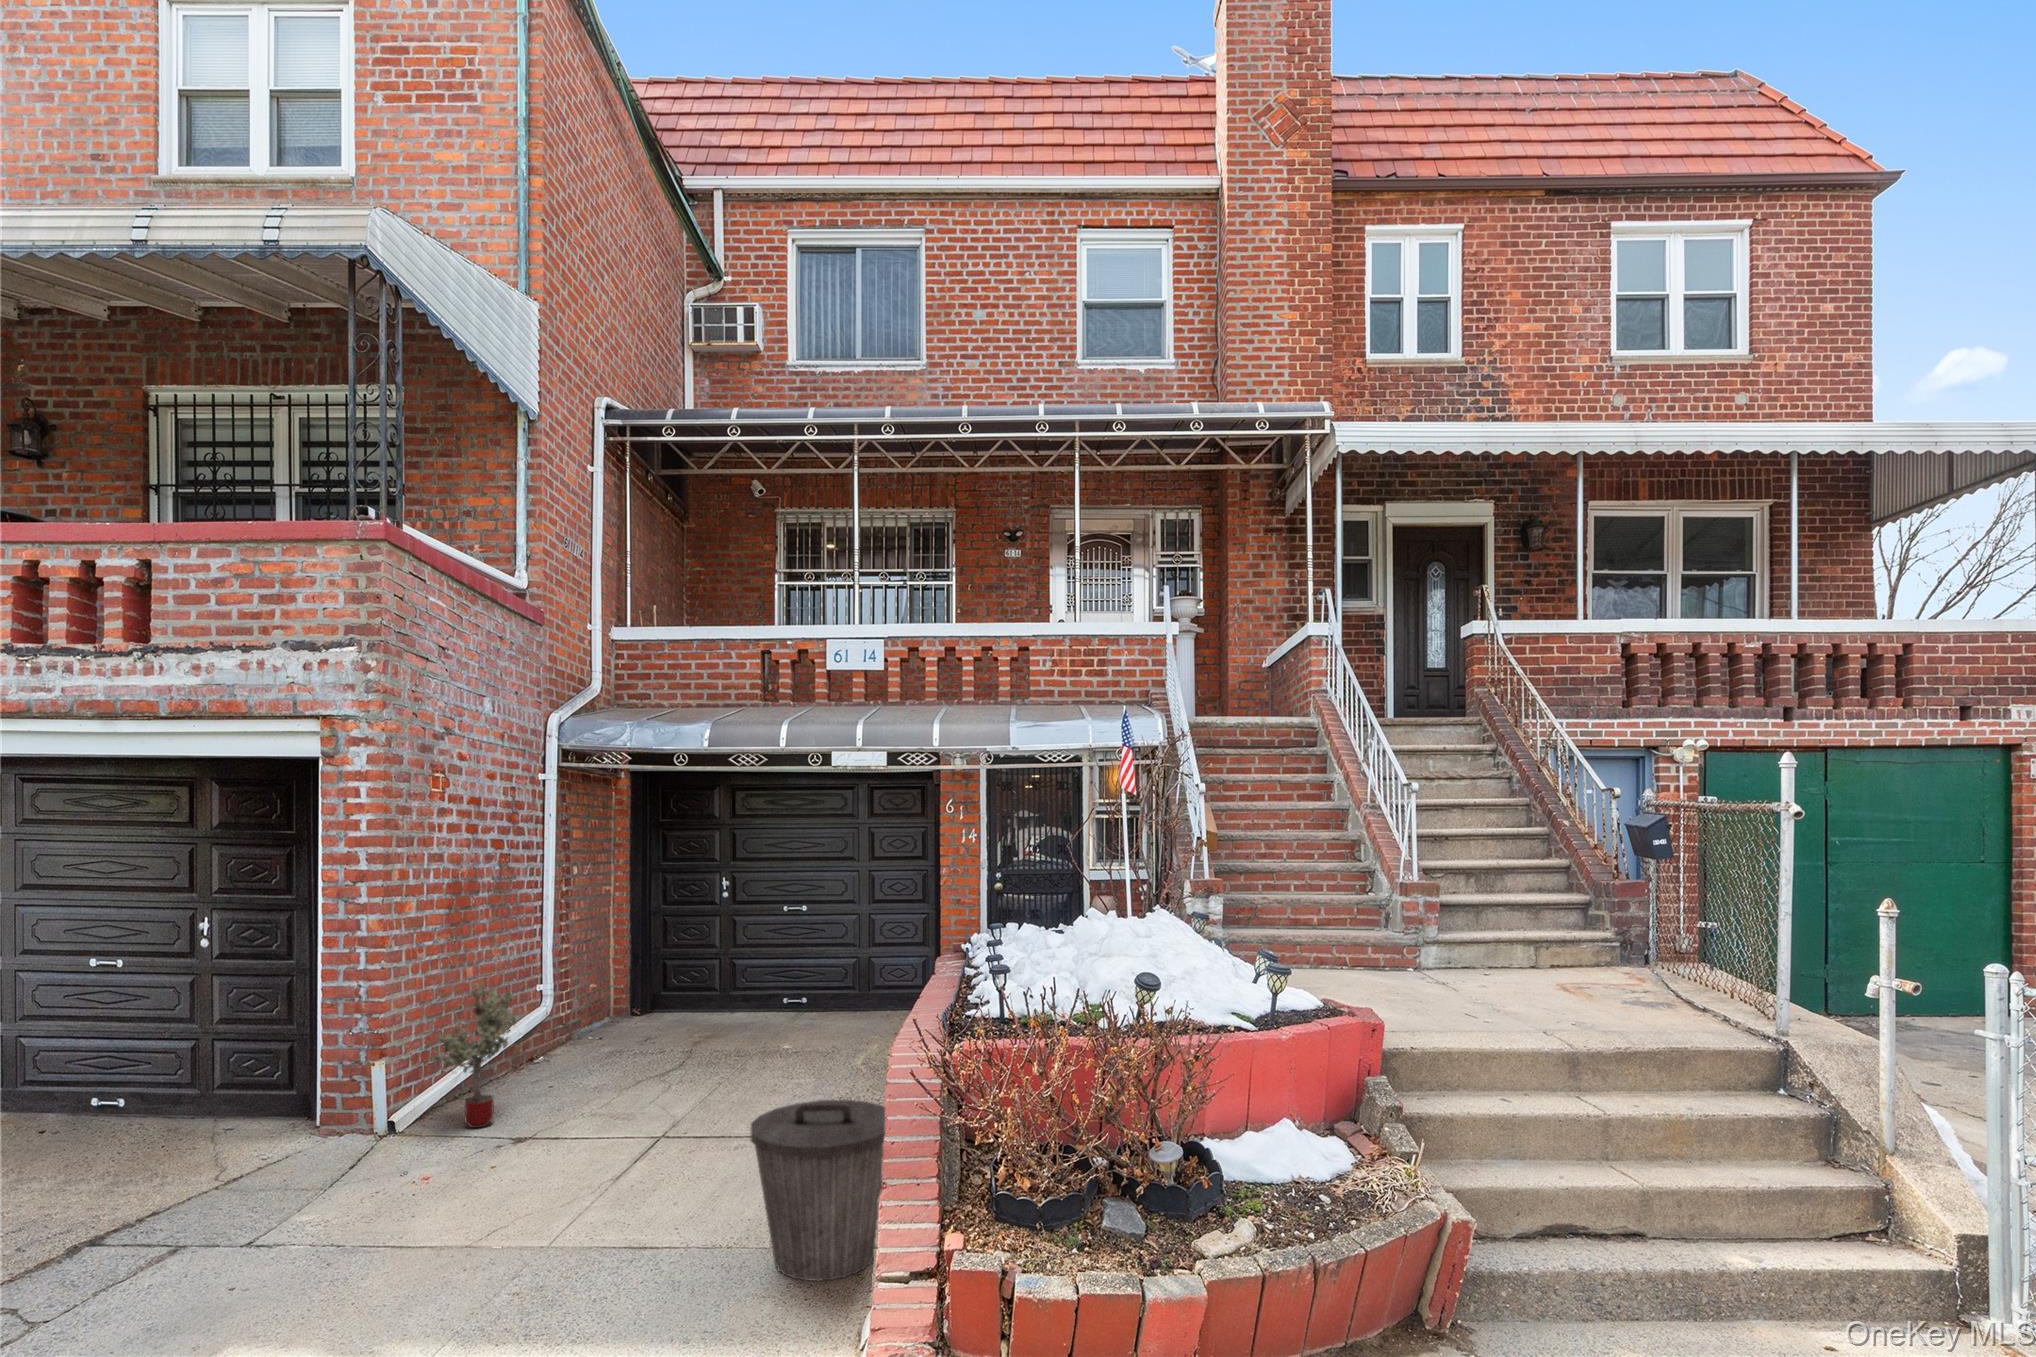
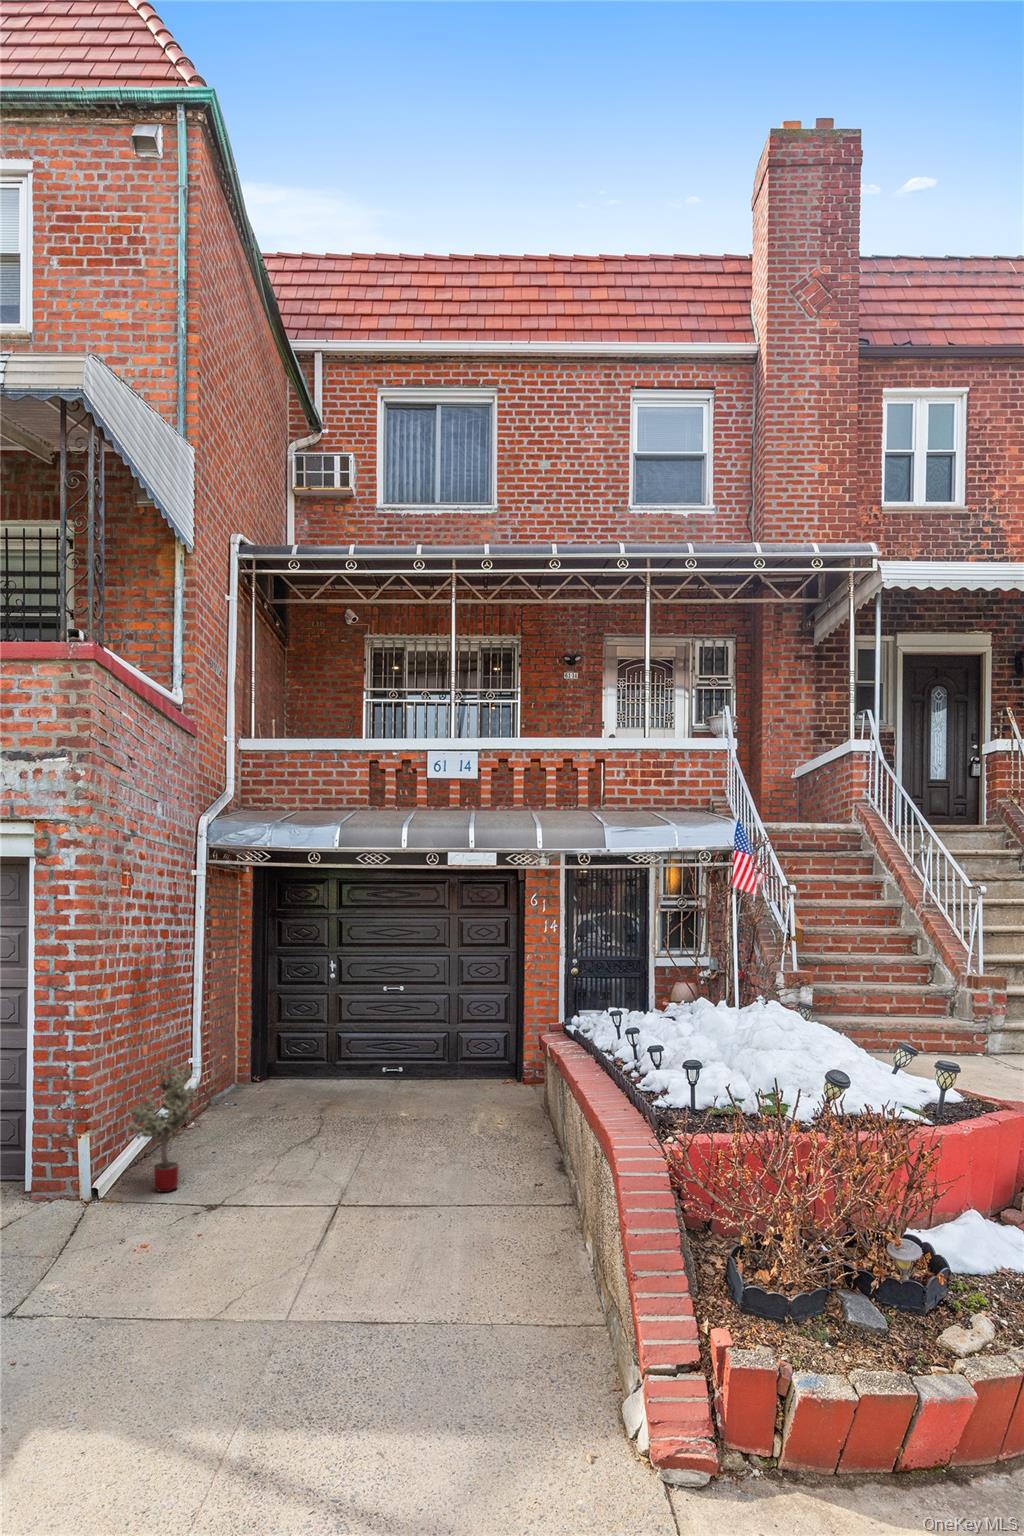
trash can: present [750,1100,885,1281] -> none [466,1176,599,1346]

